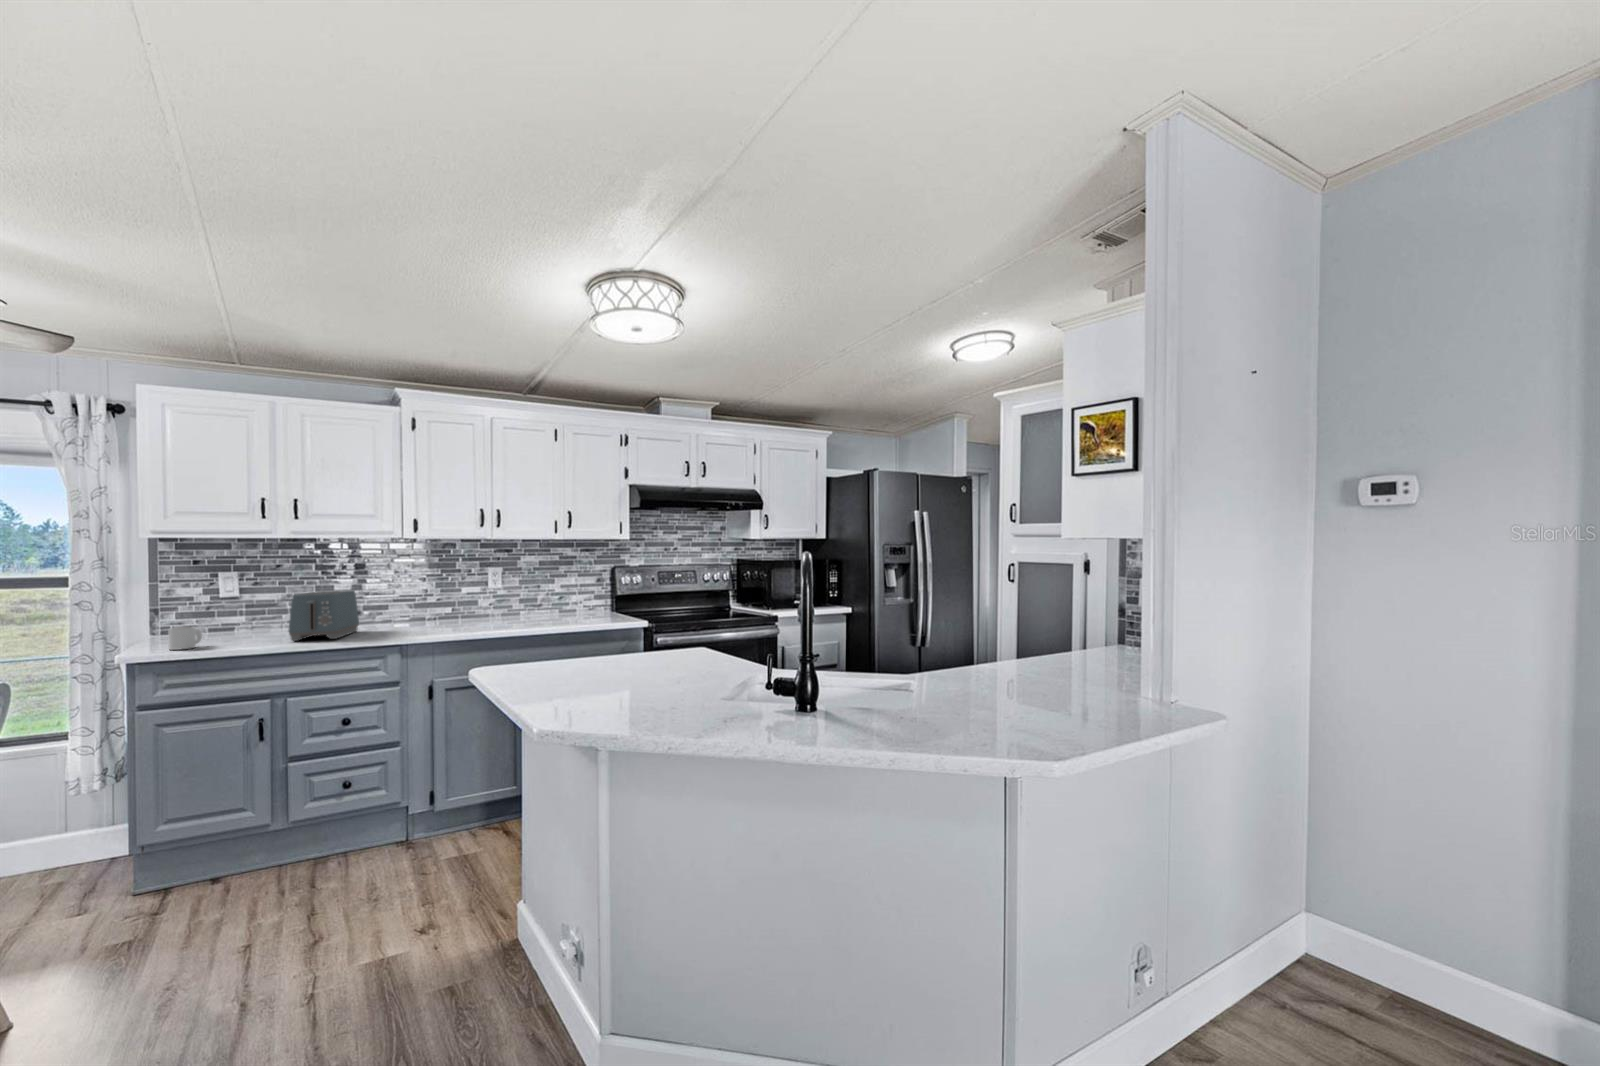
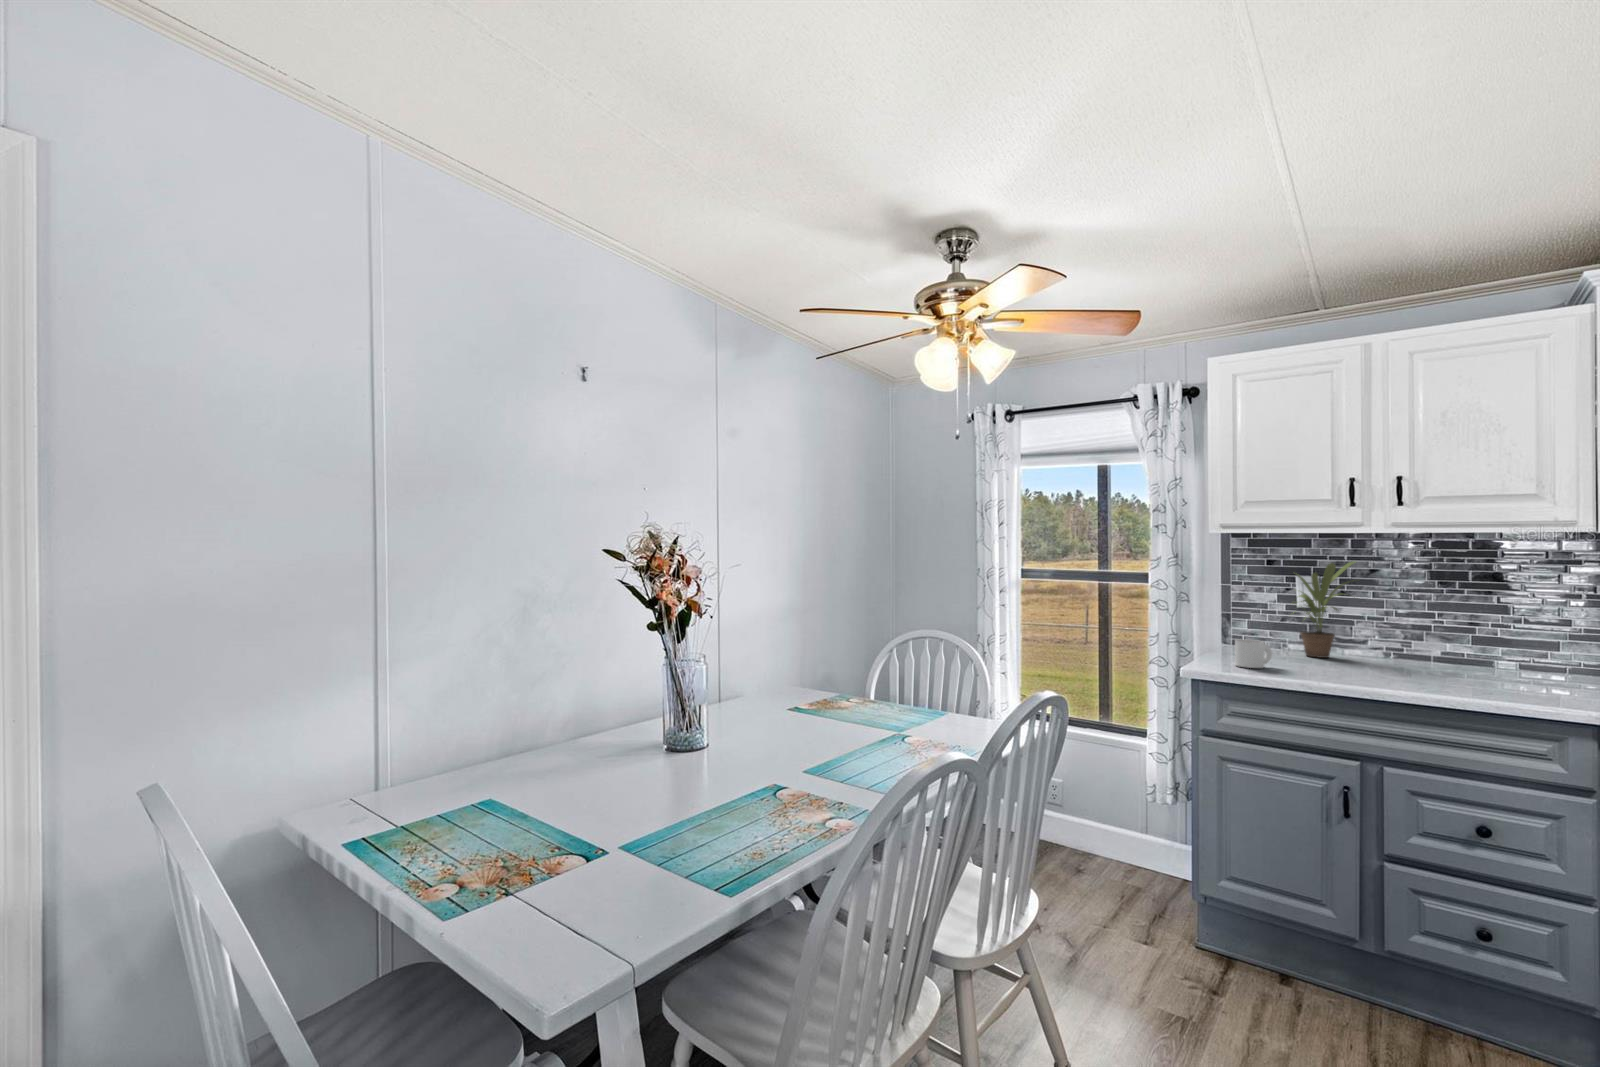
potted plant: none [214,559,271,634] -> present [1298,562,1355,658]
toaster: present [289,590,359,641] -> none [1387,612,1507,691]

